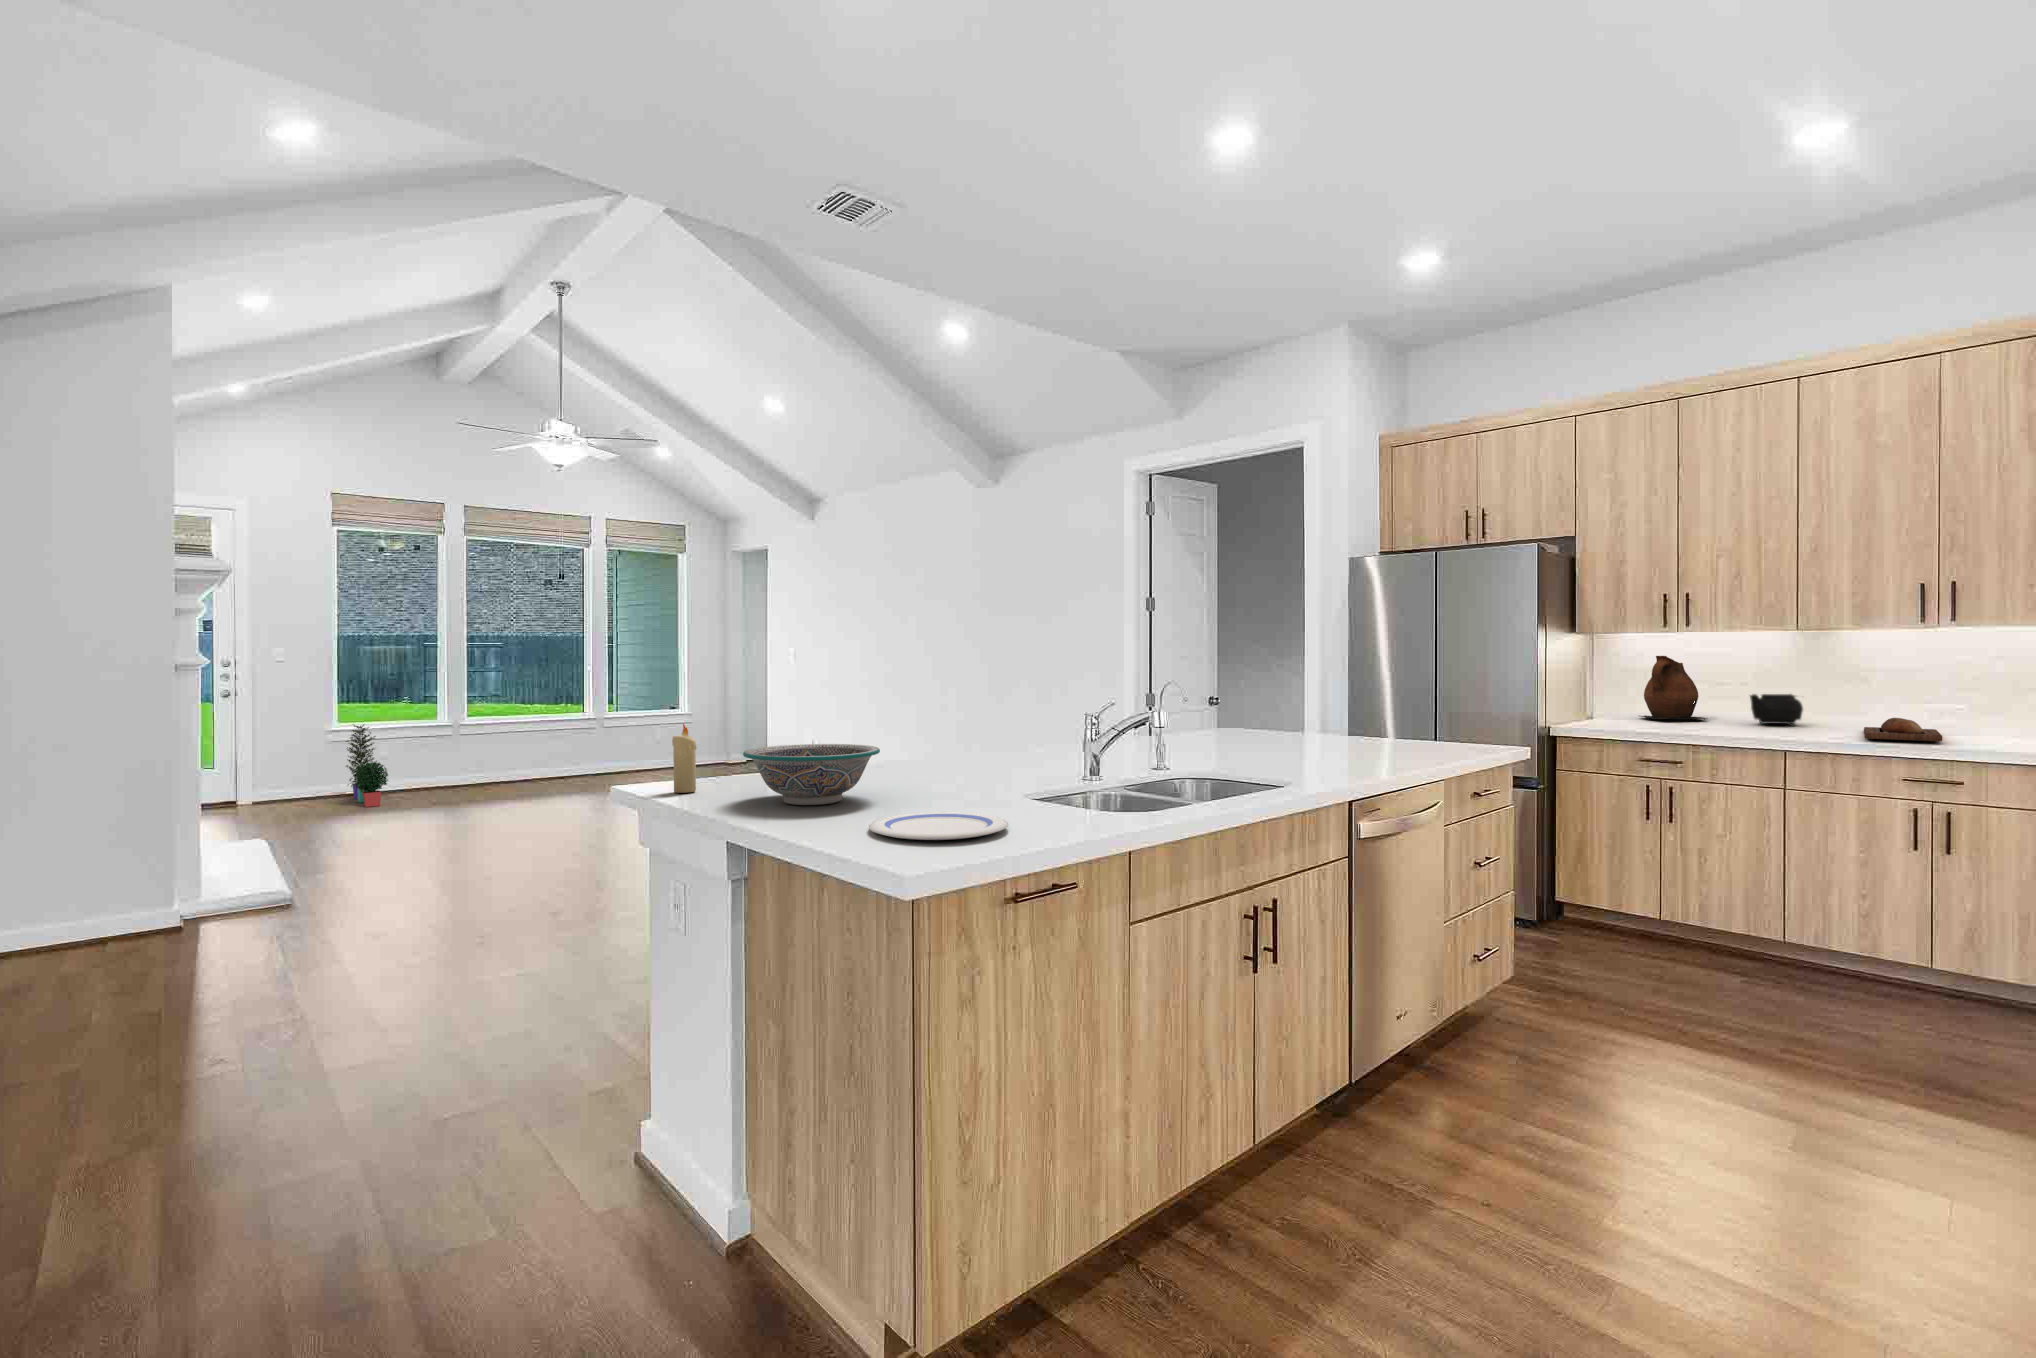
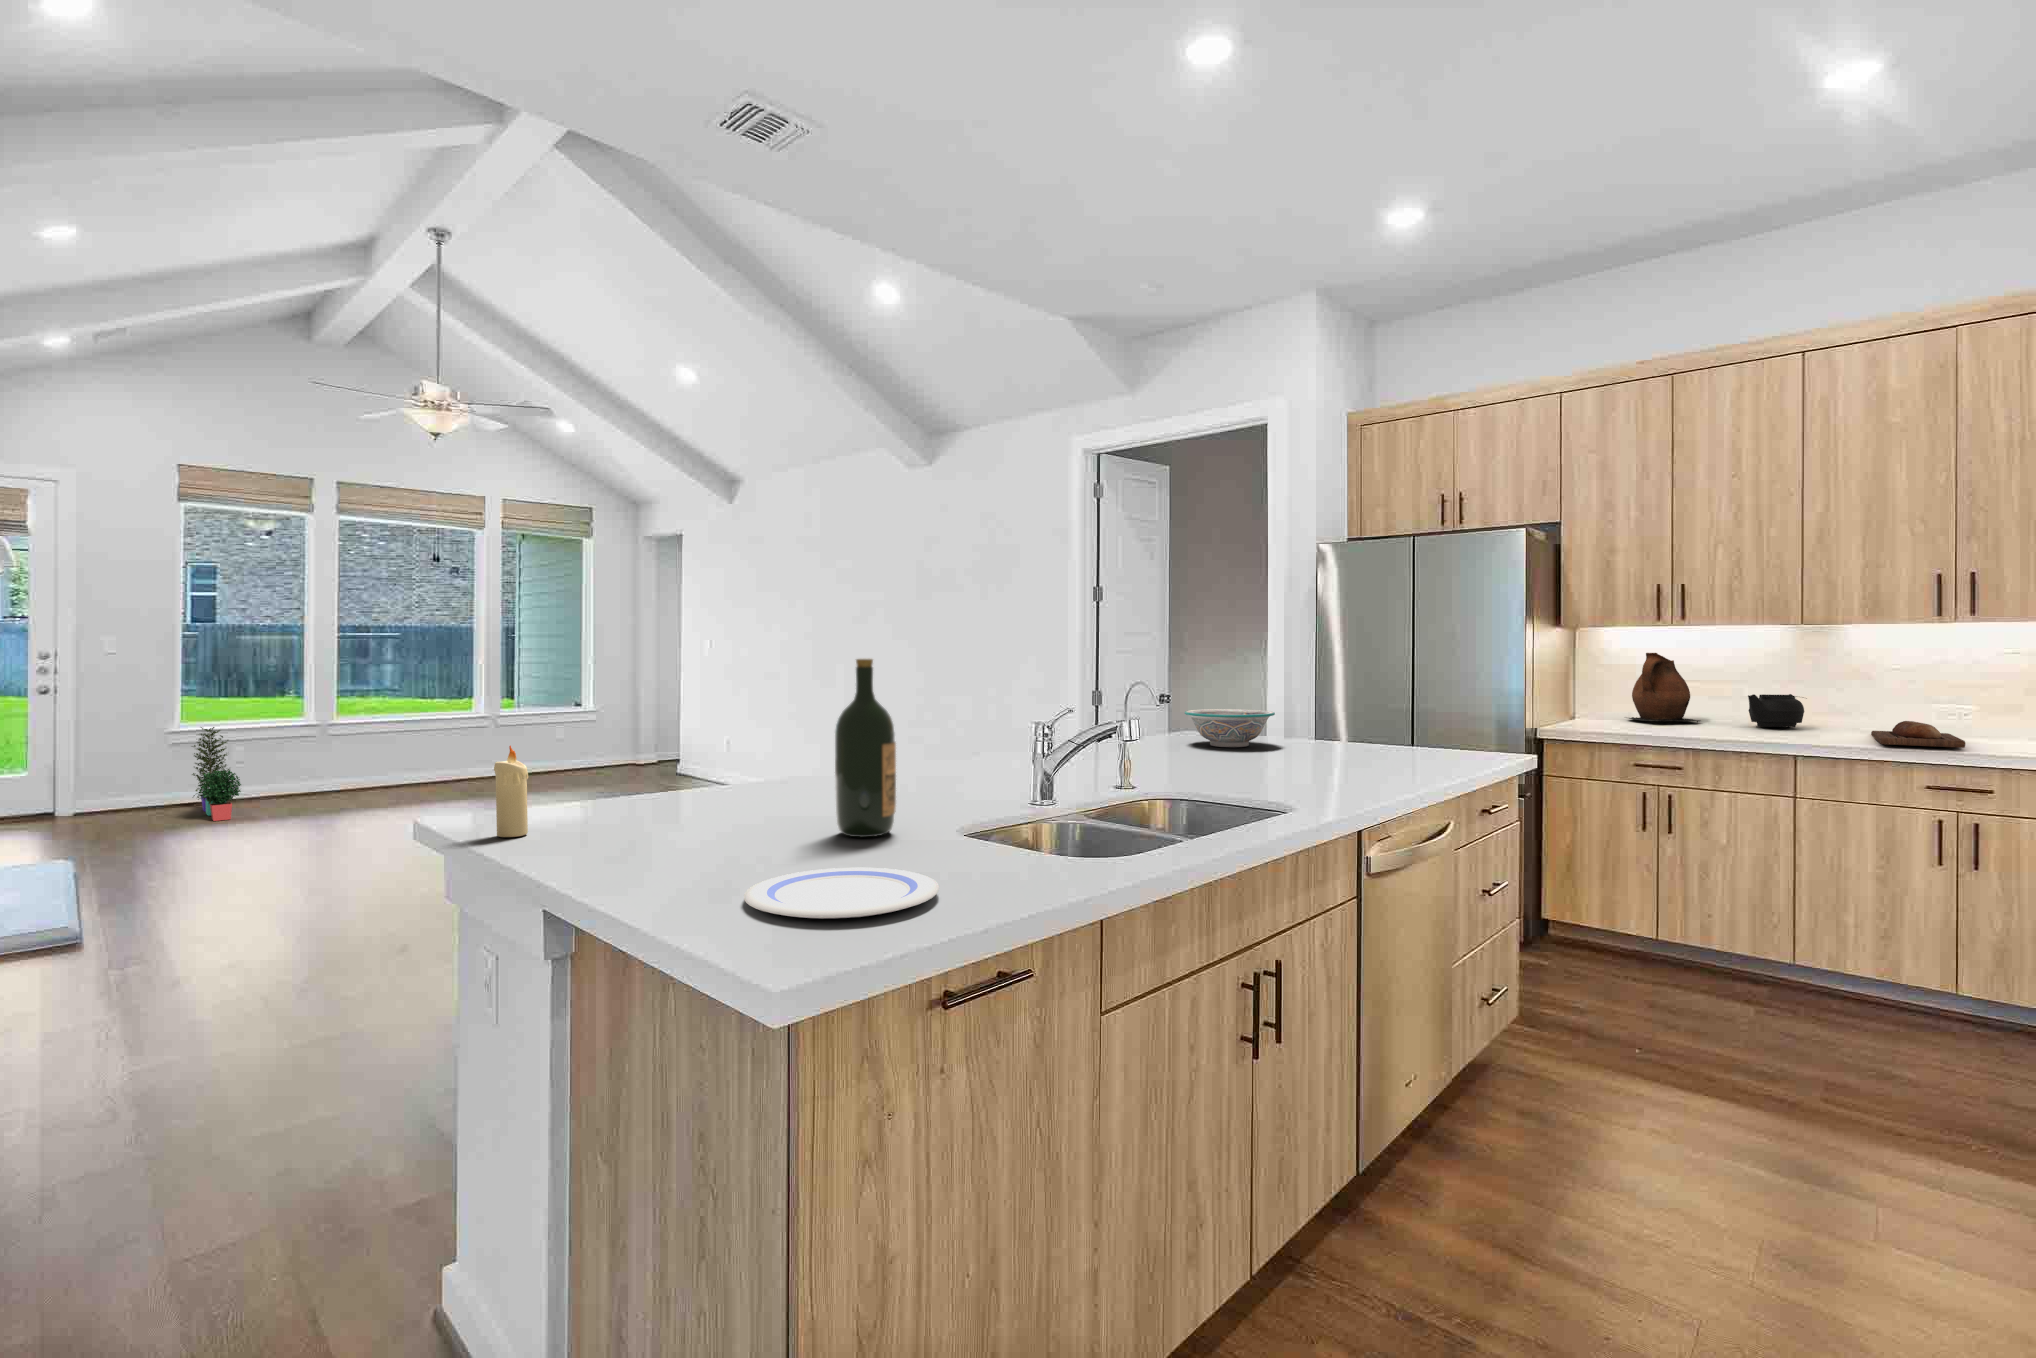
wine bottle: none [927,658,974,796] -> present [835,659,896,837]
bowl: present [743,744,880,805] -> present [1185,709,1275,747]

